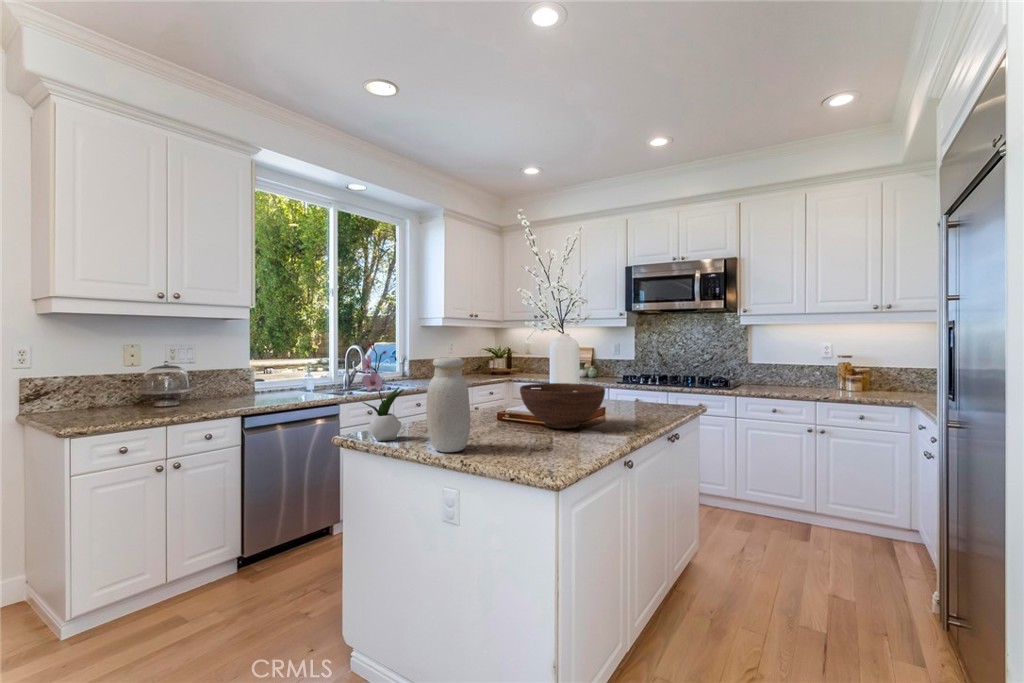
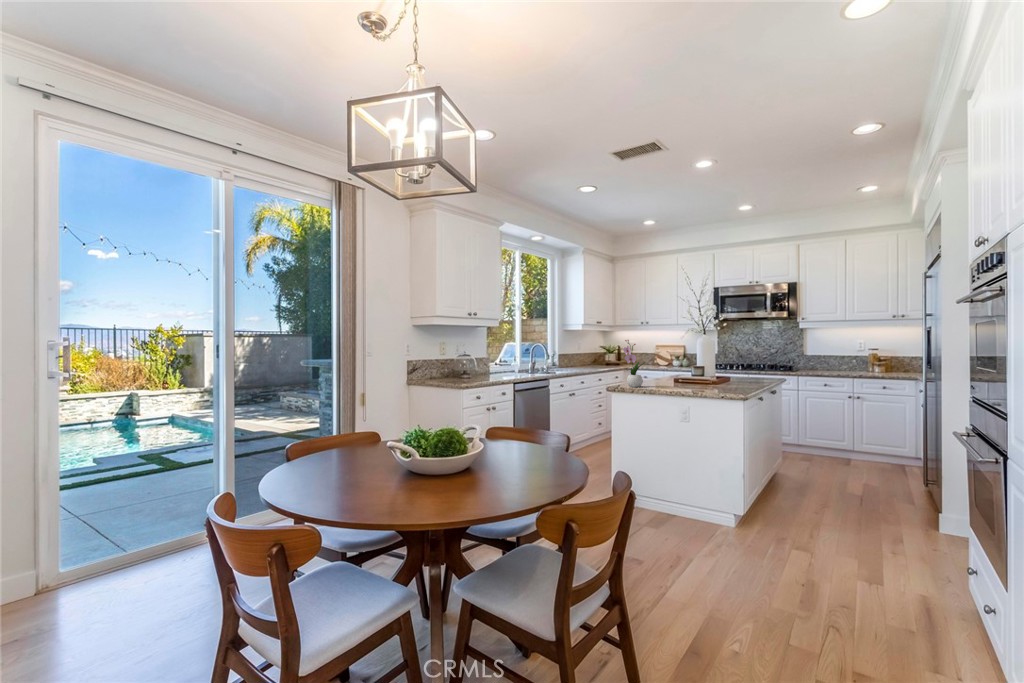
jar: present [426,357,470,452] -> none [665,346,688,389]
fruit bowl: present [520,383,605,429] -> none [691,362,739,384]

